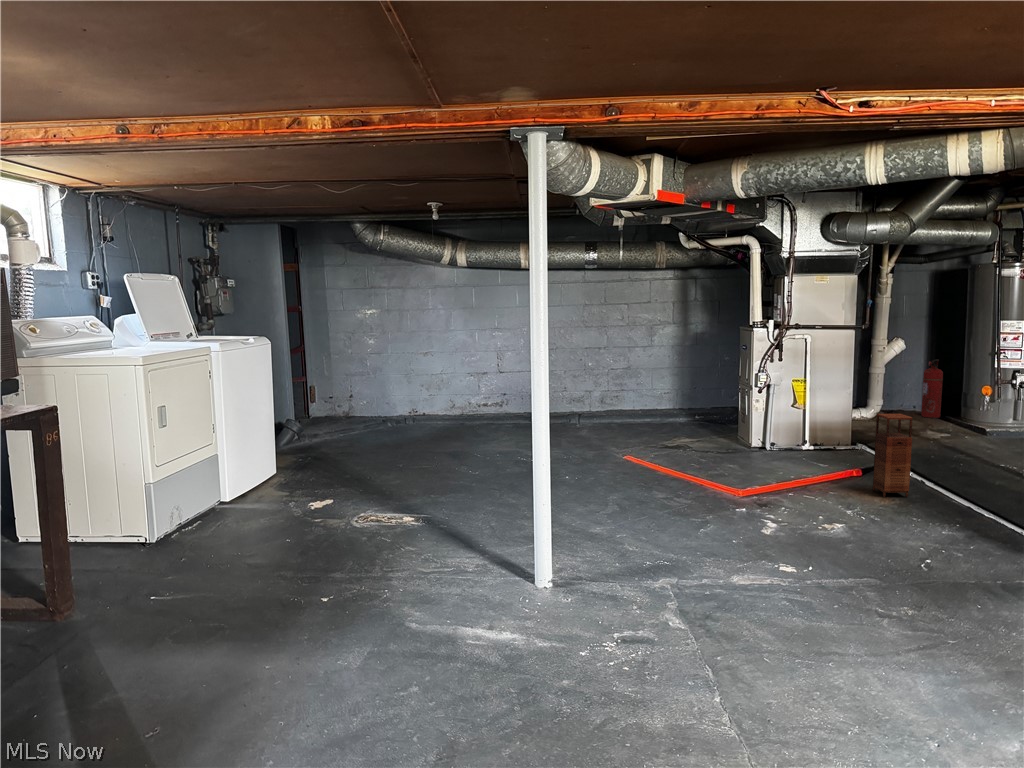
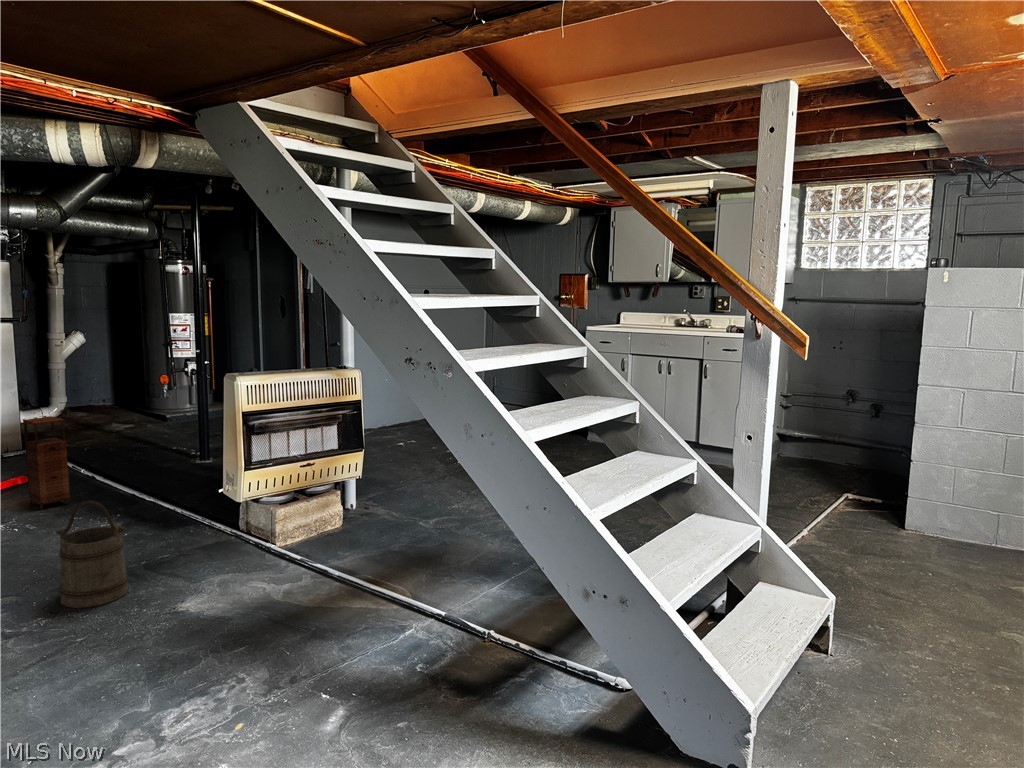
fire extinguisher: present [921,360,943,418] -> none [110,351,131,410]
bucket: none [927,495,1000,598] -> present [56,501,129,608]

